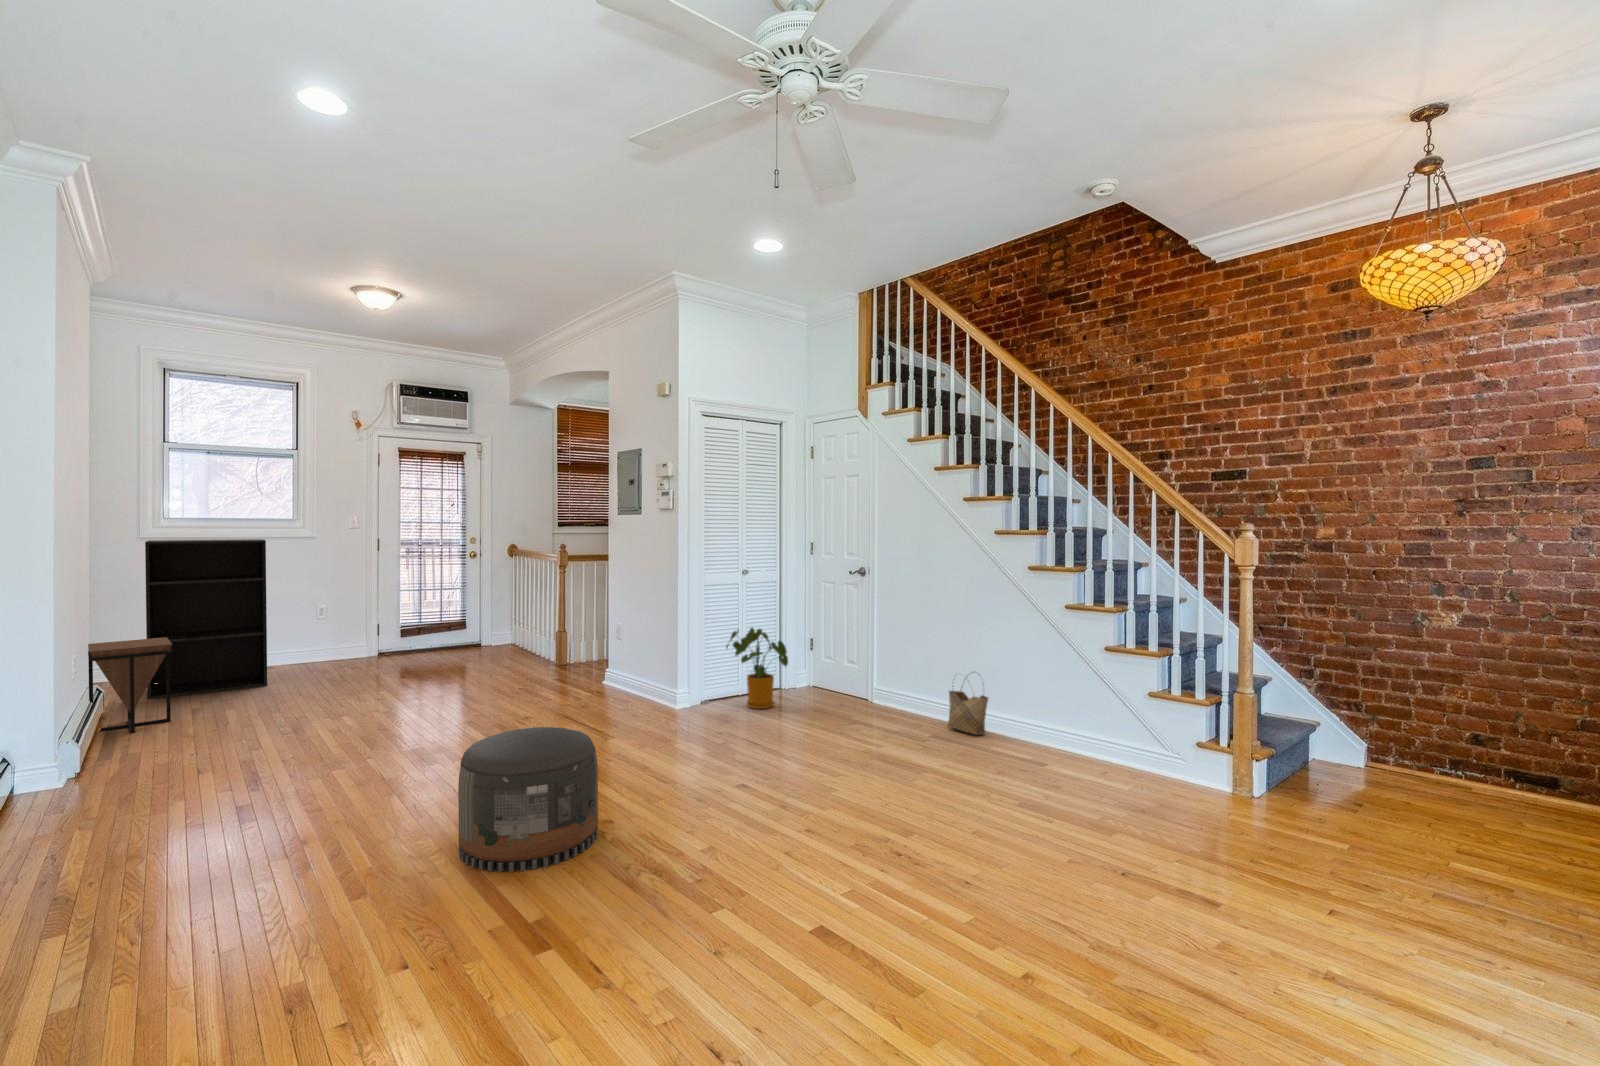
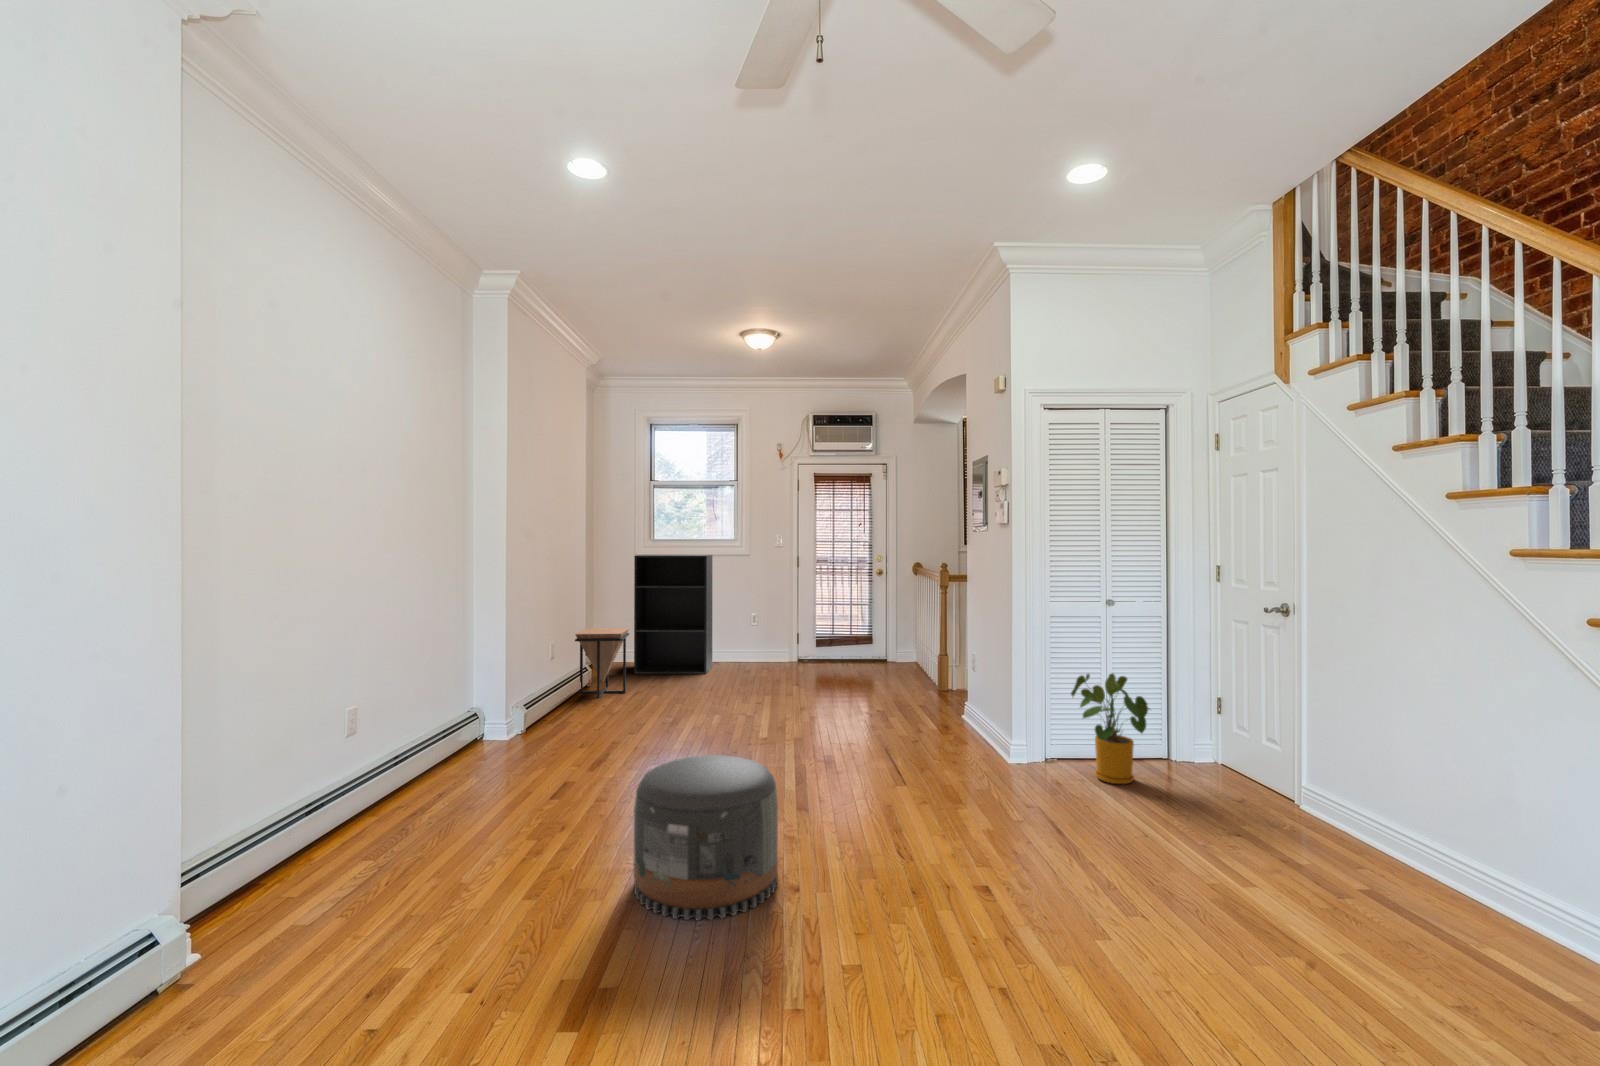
woven basket: present [947,681,988,735] -> none [1420,799,1515,927]

